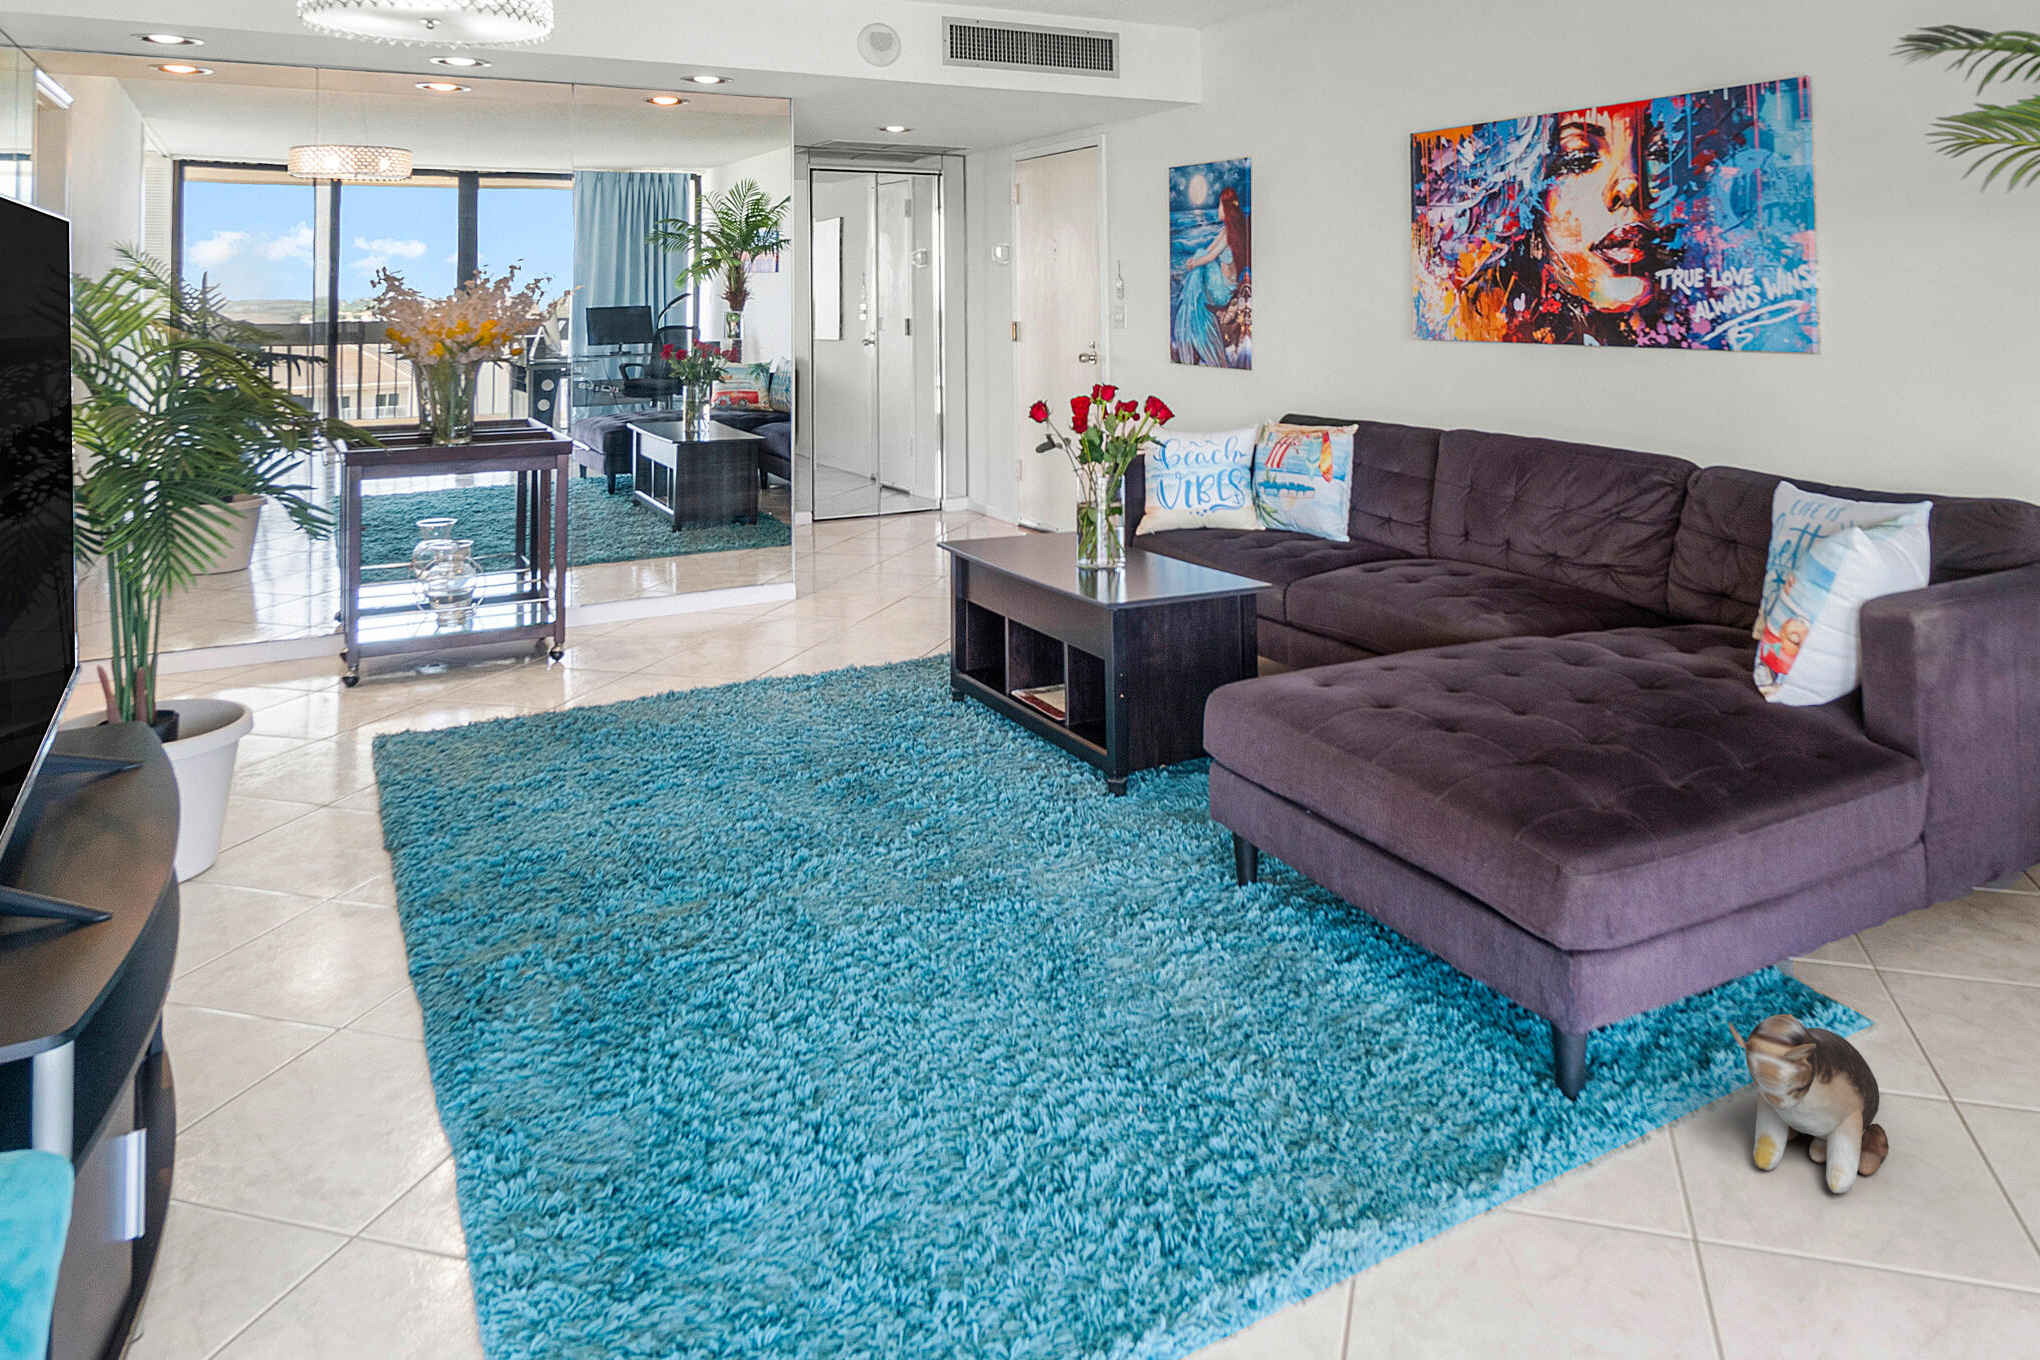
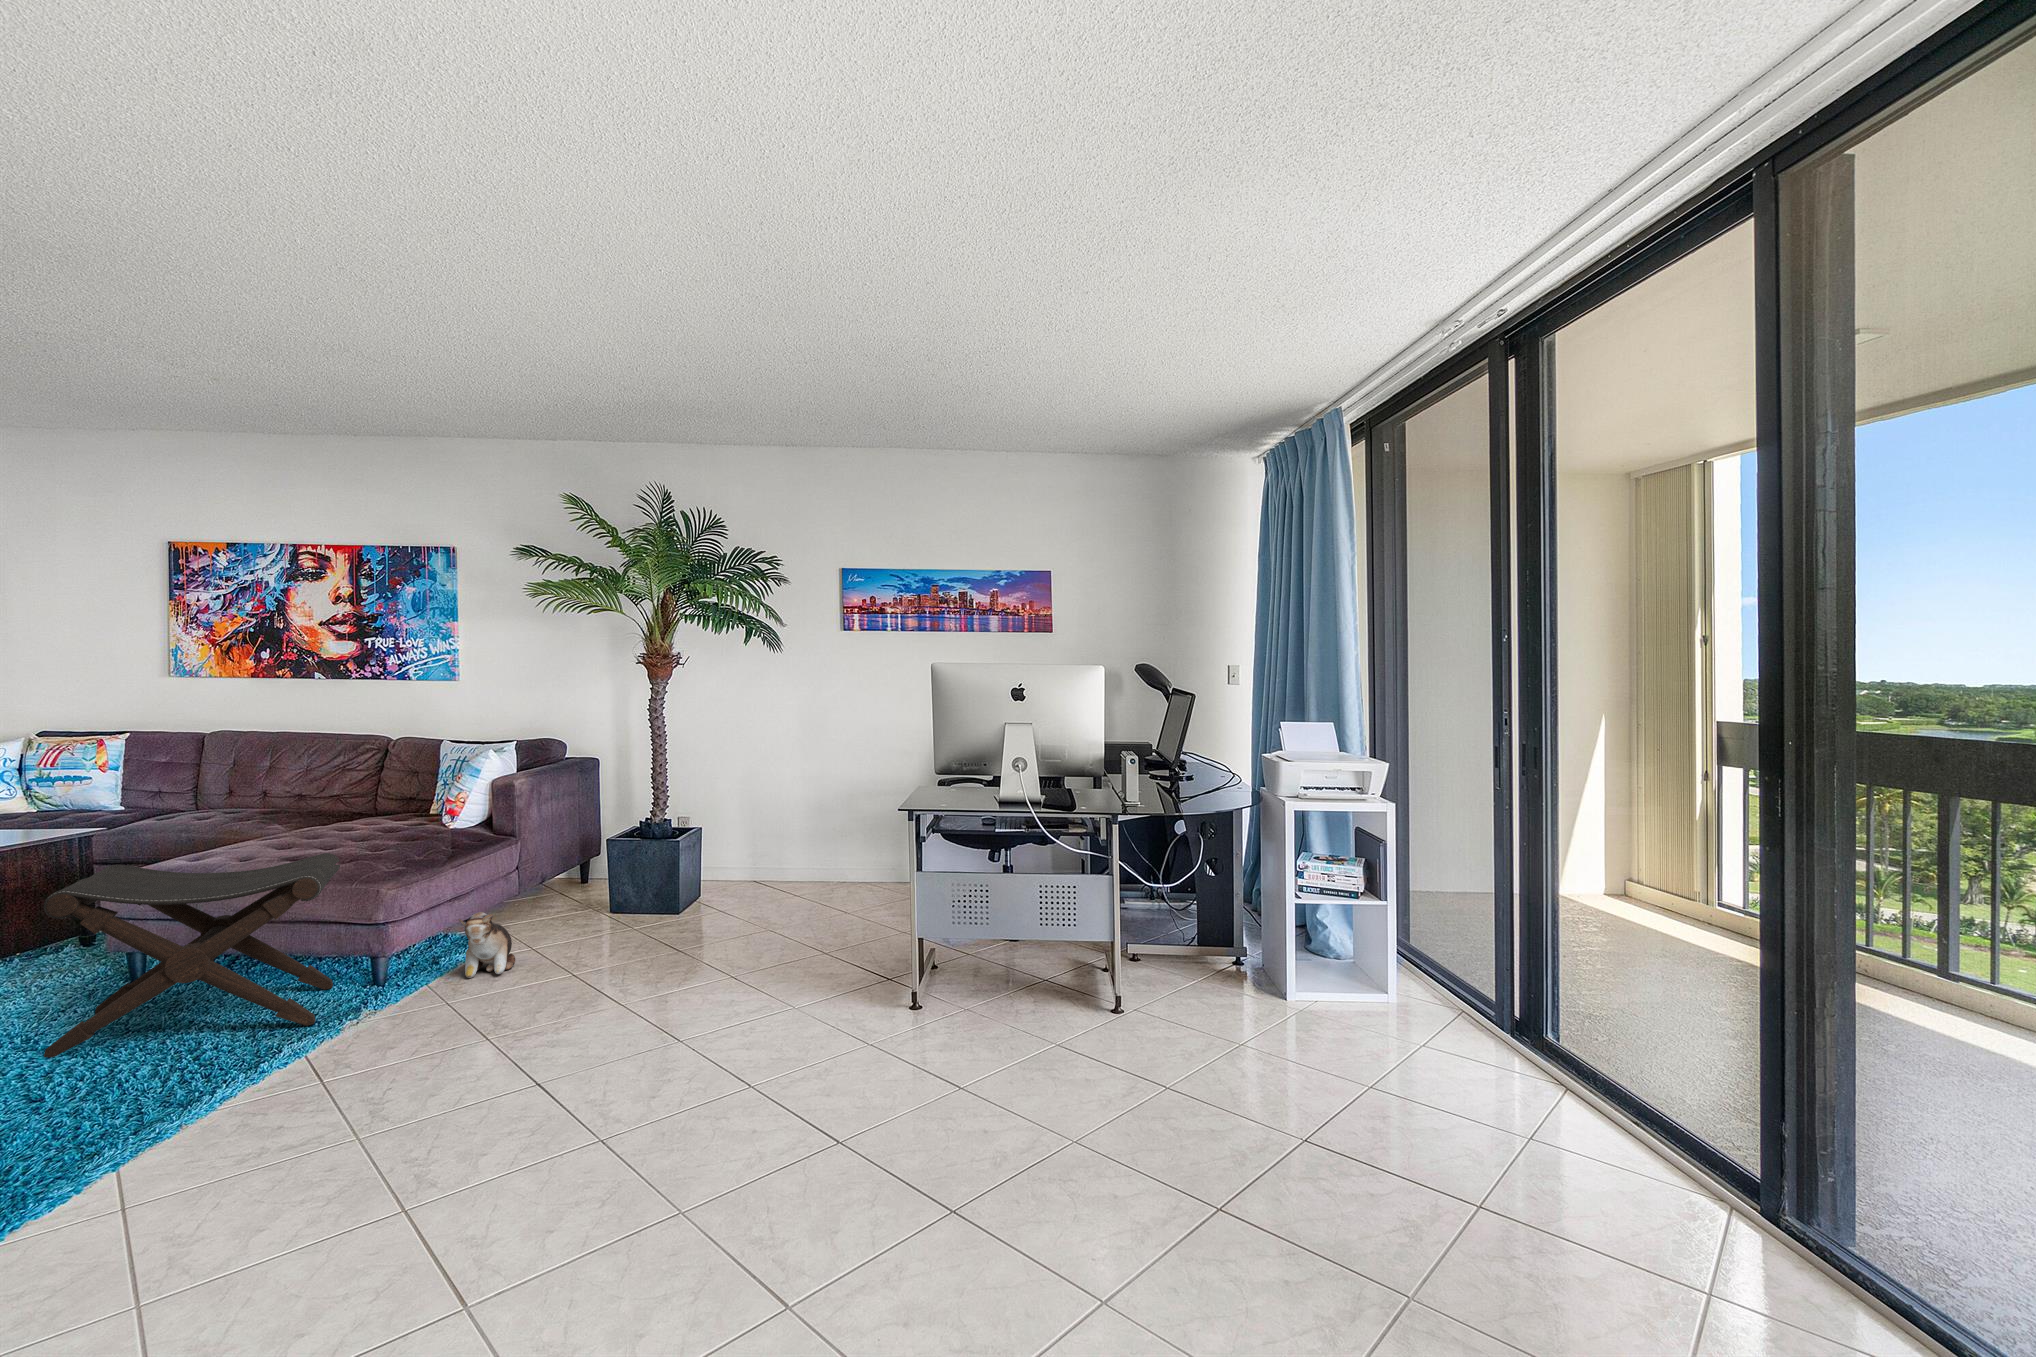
footstool: none [999,718,1496,1216] -> present [44,853,340,1057]

